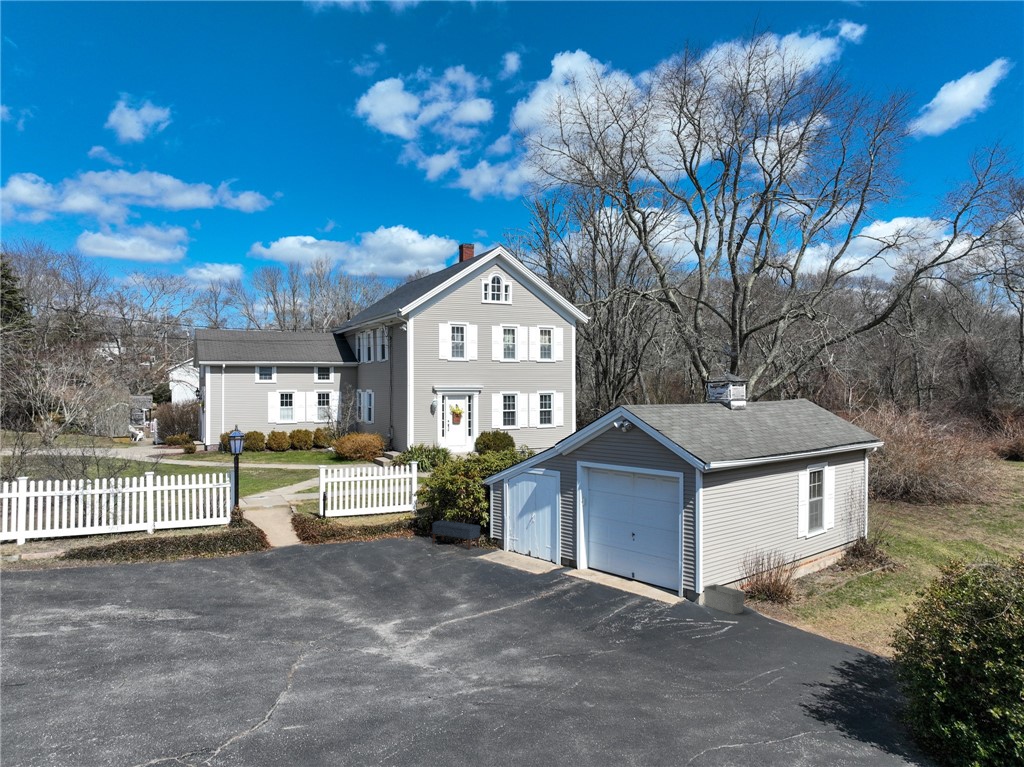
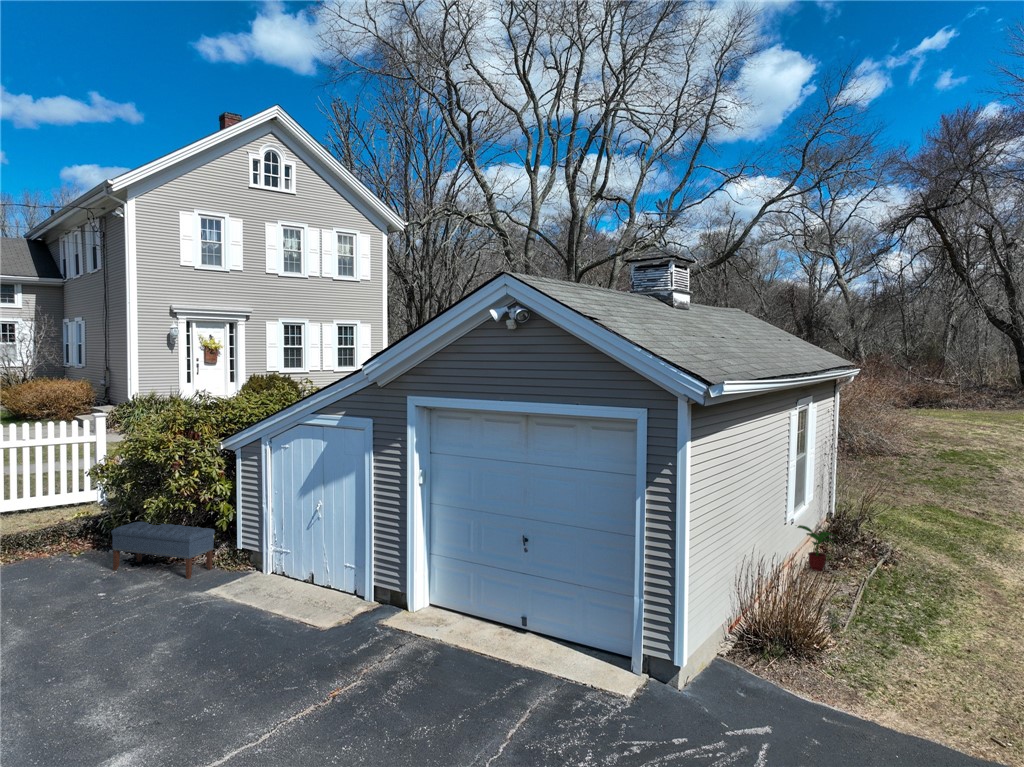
potted plant: none [816,546,850,576] -> present [797,525,837,571]
storage bin: present [704,584,744,614] -> none [691,636,777,710]

